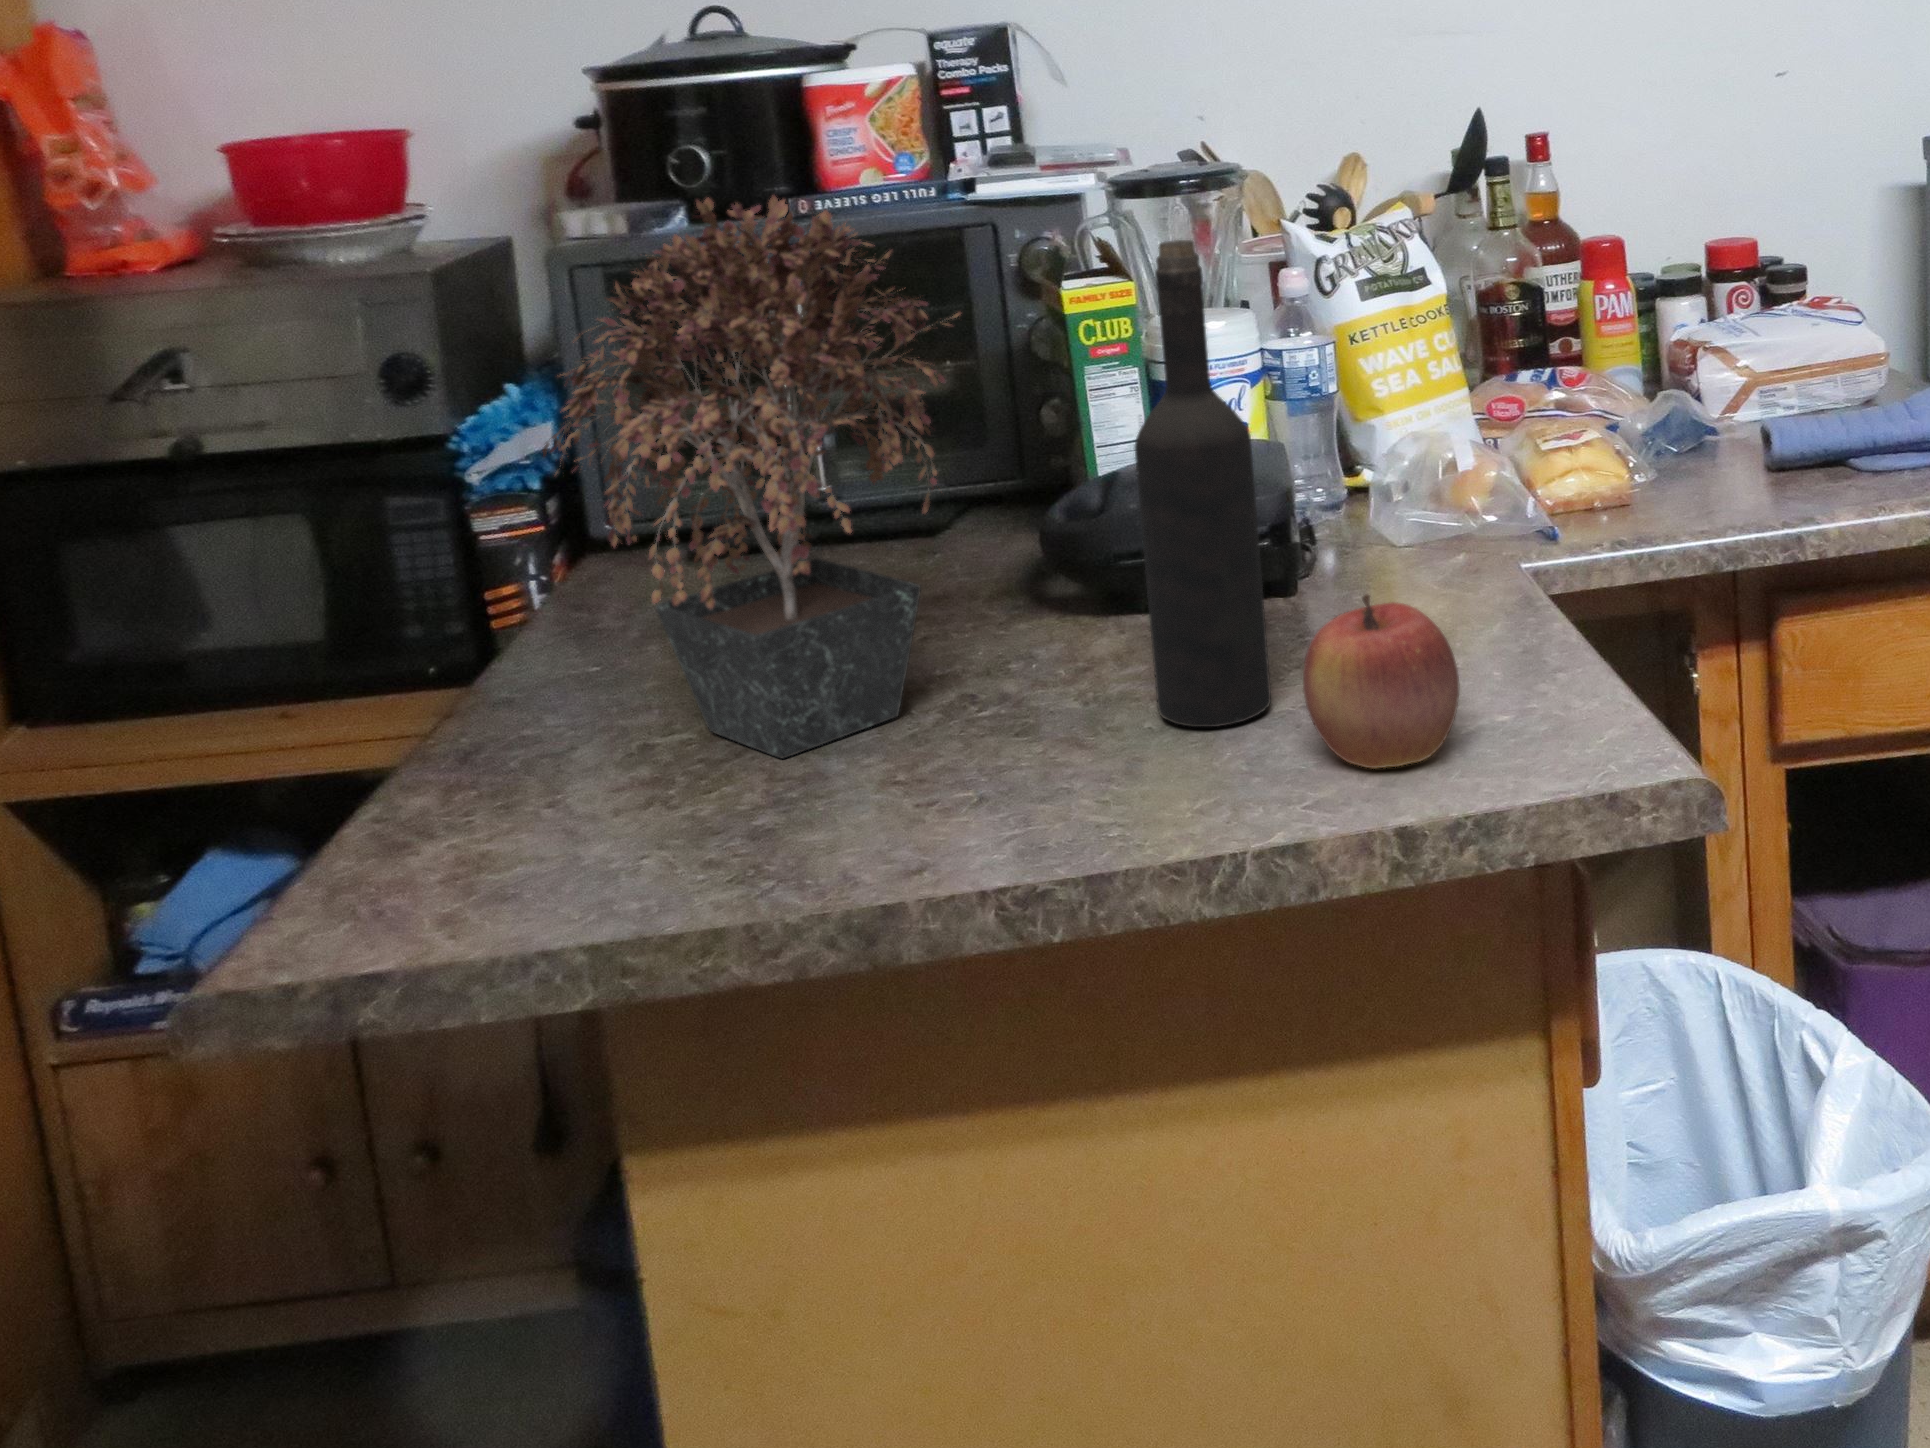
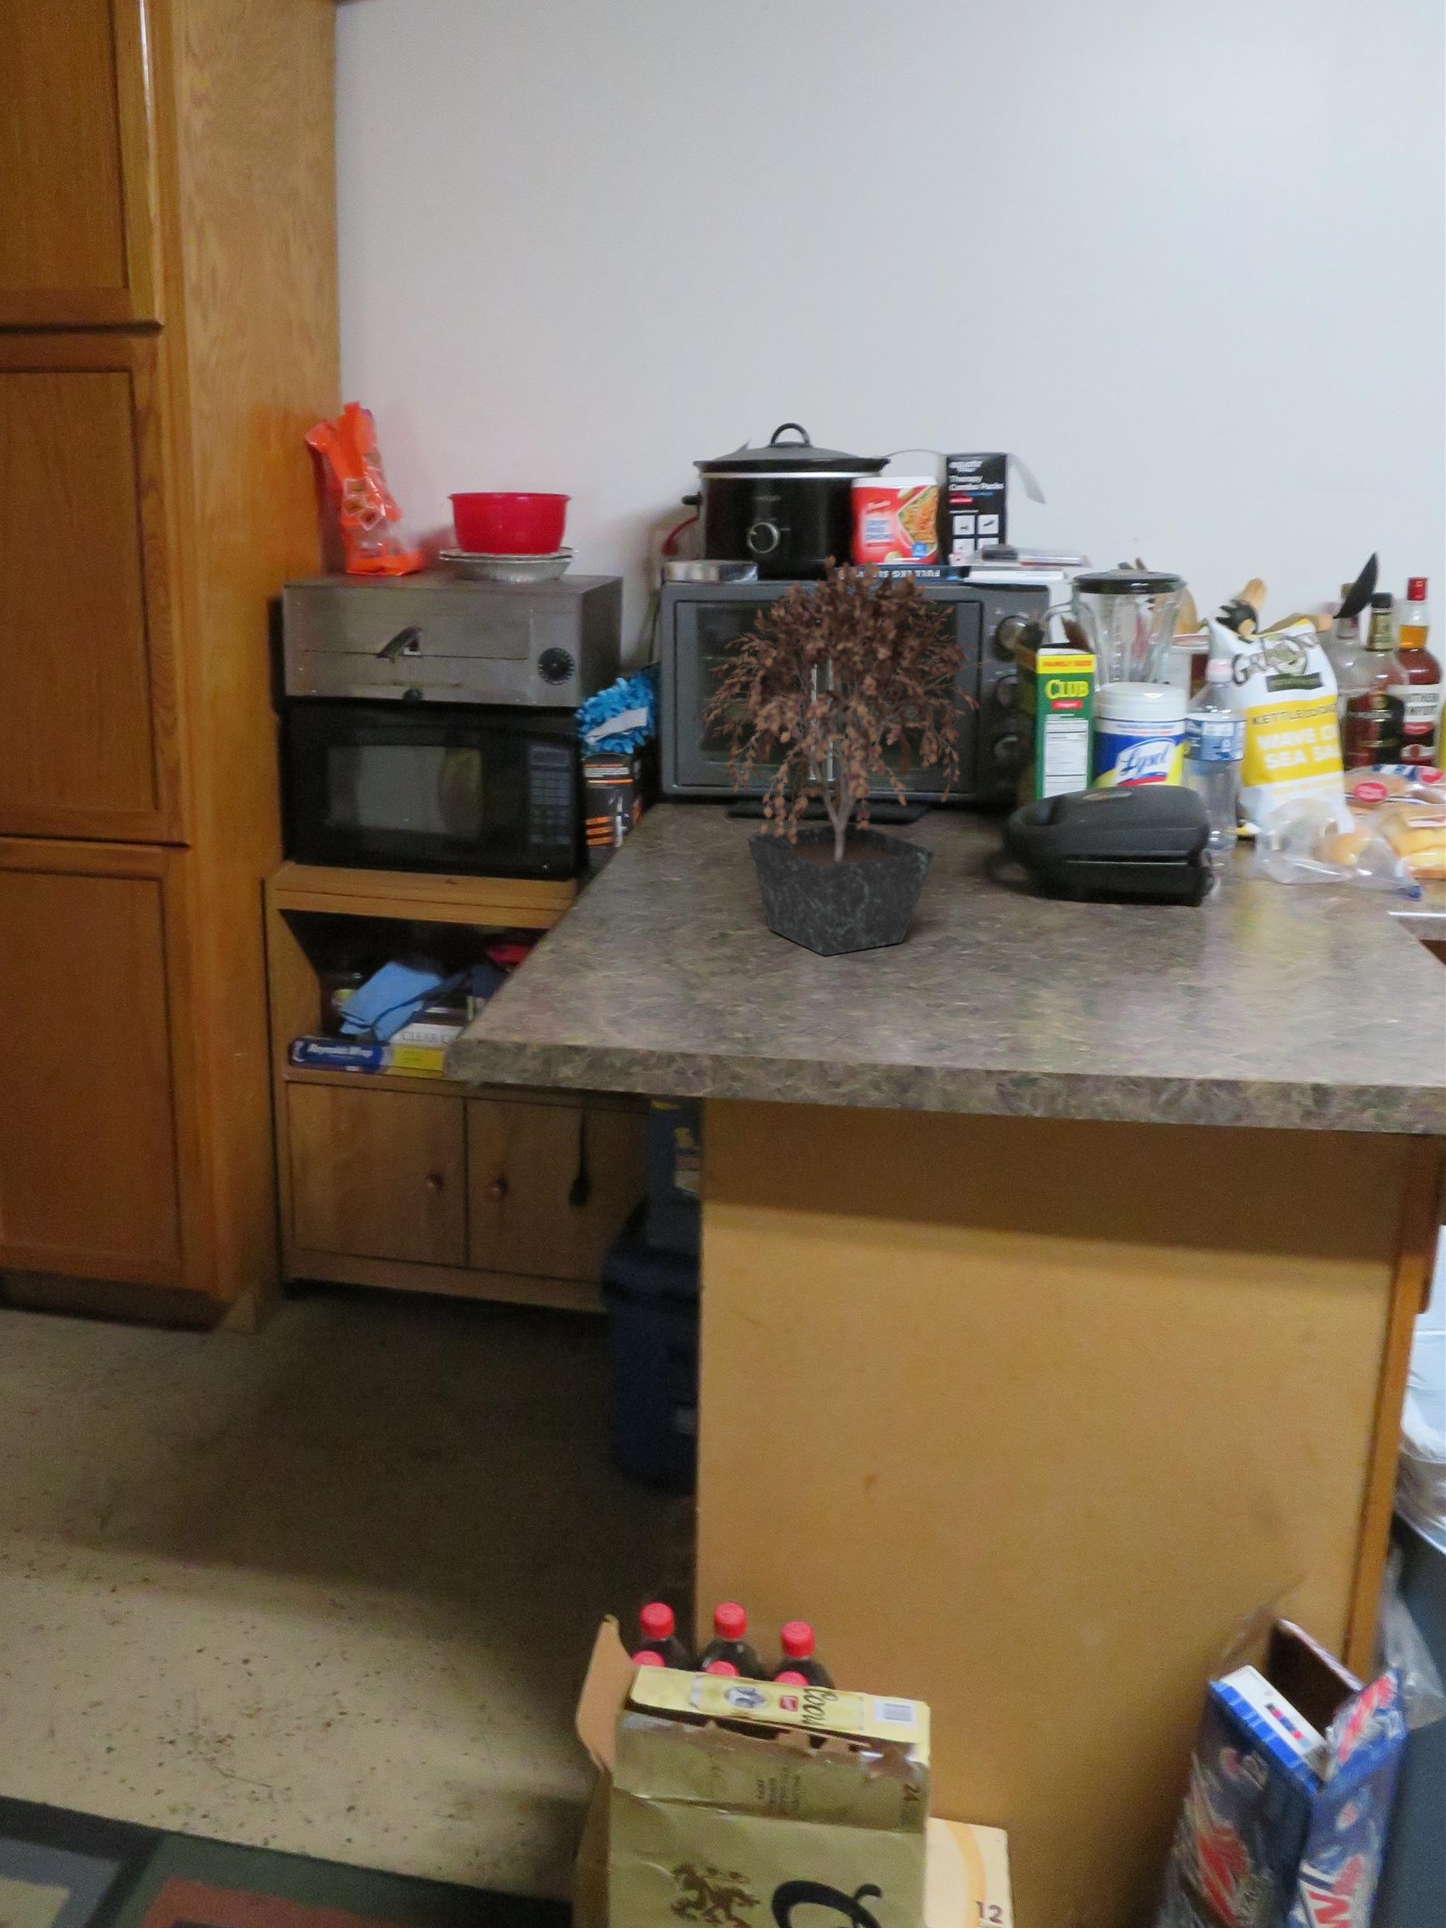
wine bottle: present [1135,240,1271,727] -> none [1102,622,1214,990]
apple: present [1303,595,1459,768] -> none [1238,909,1371,1043]

